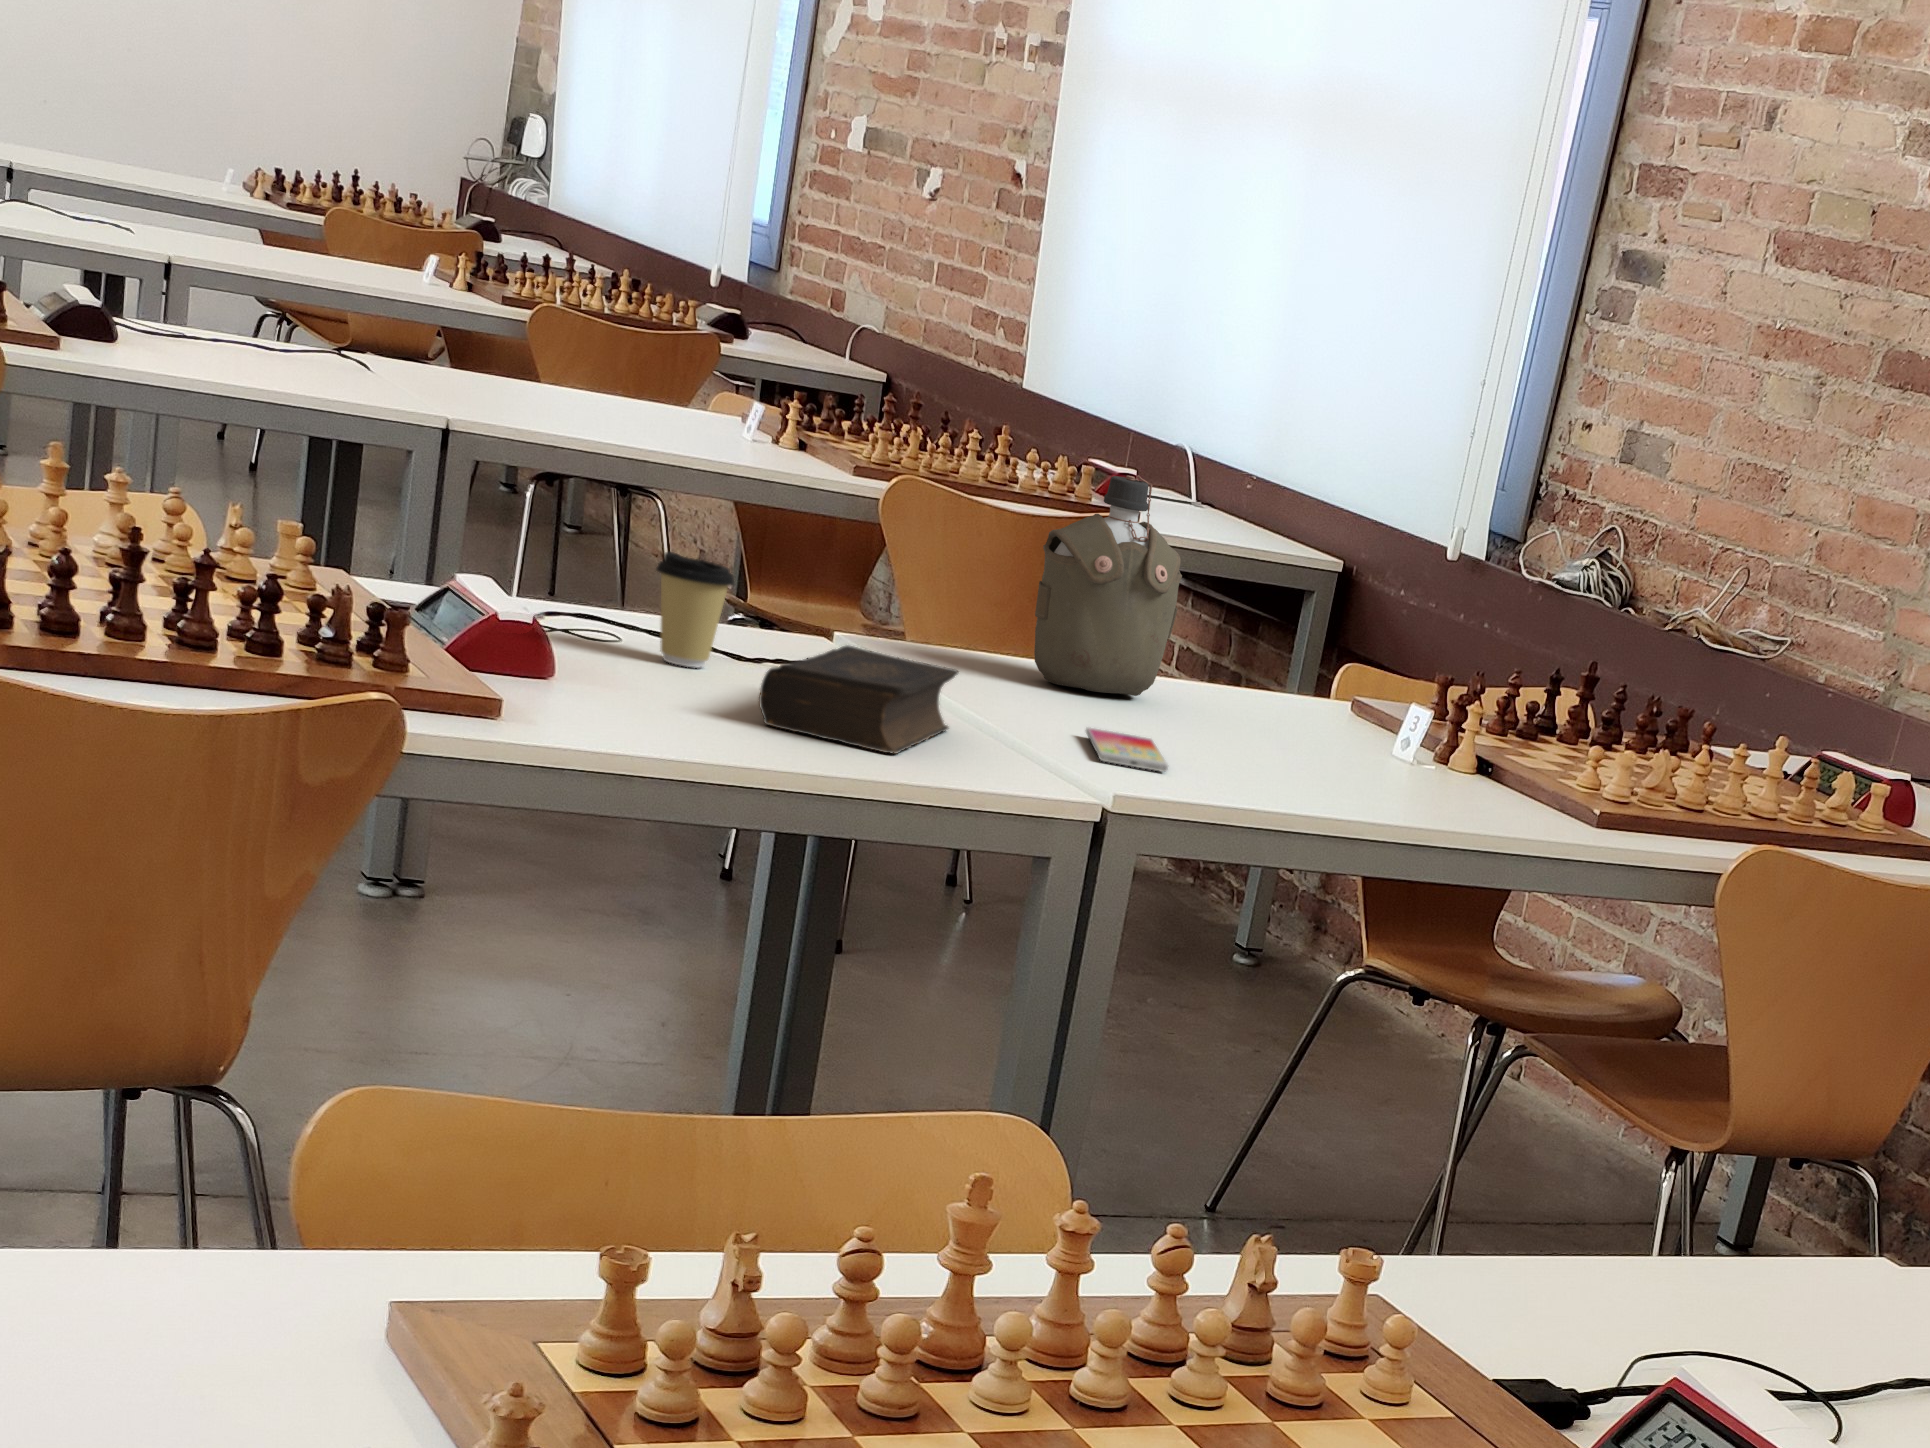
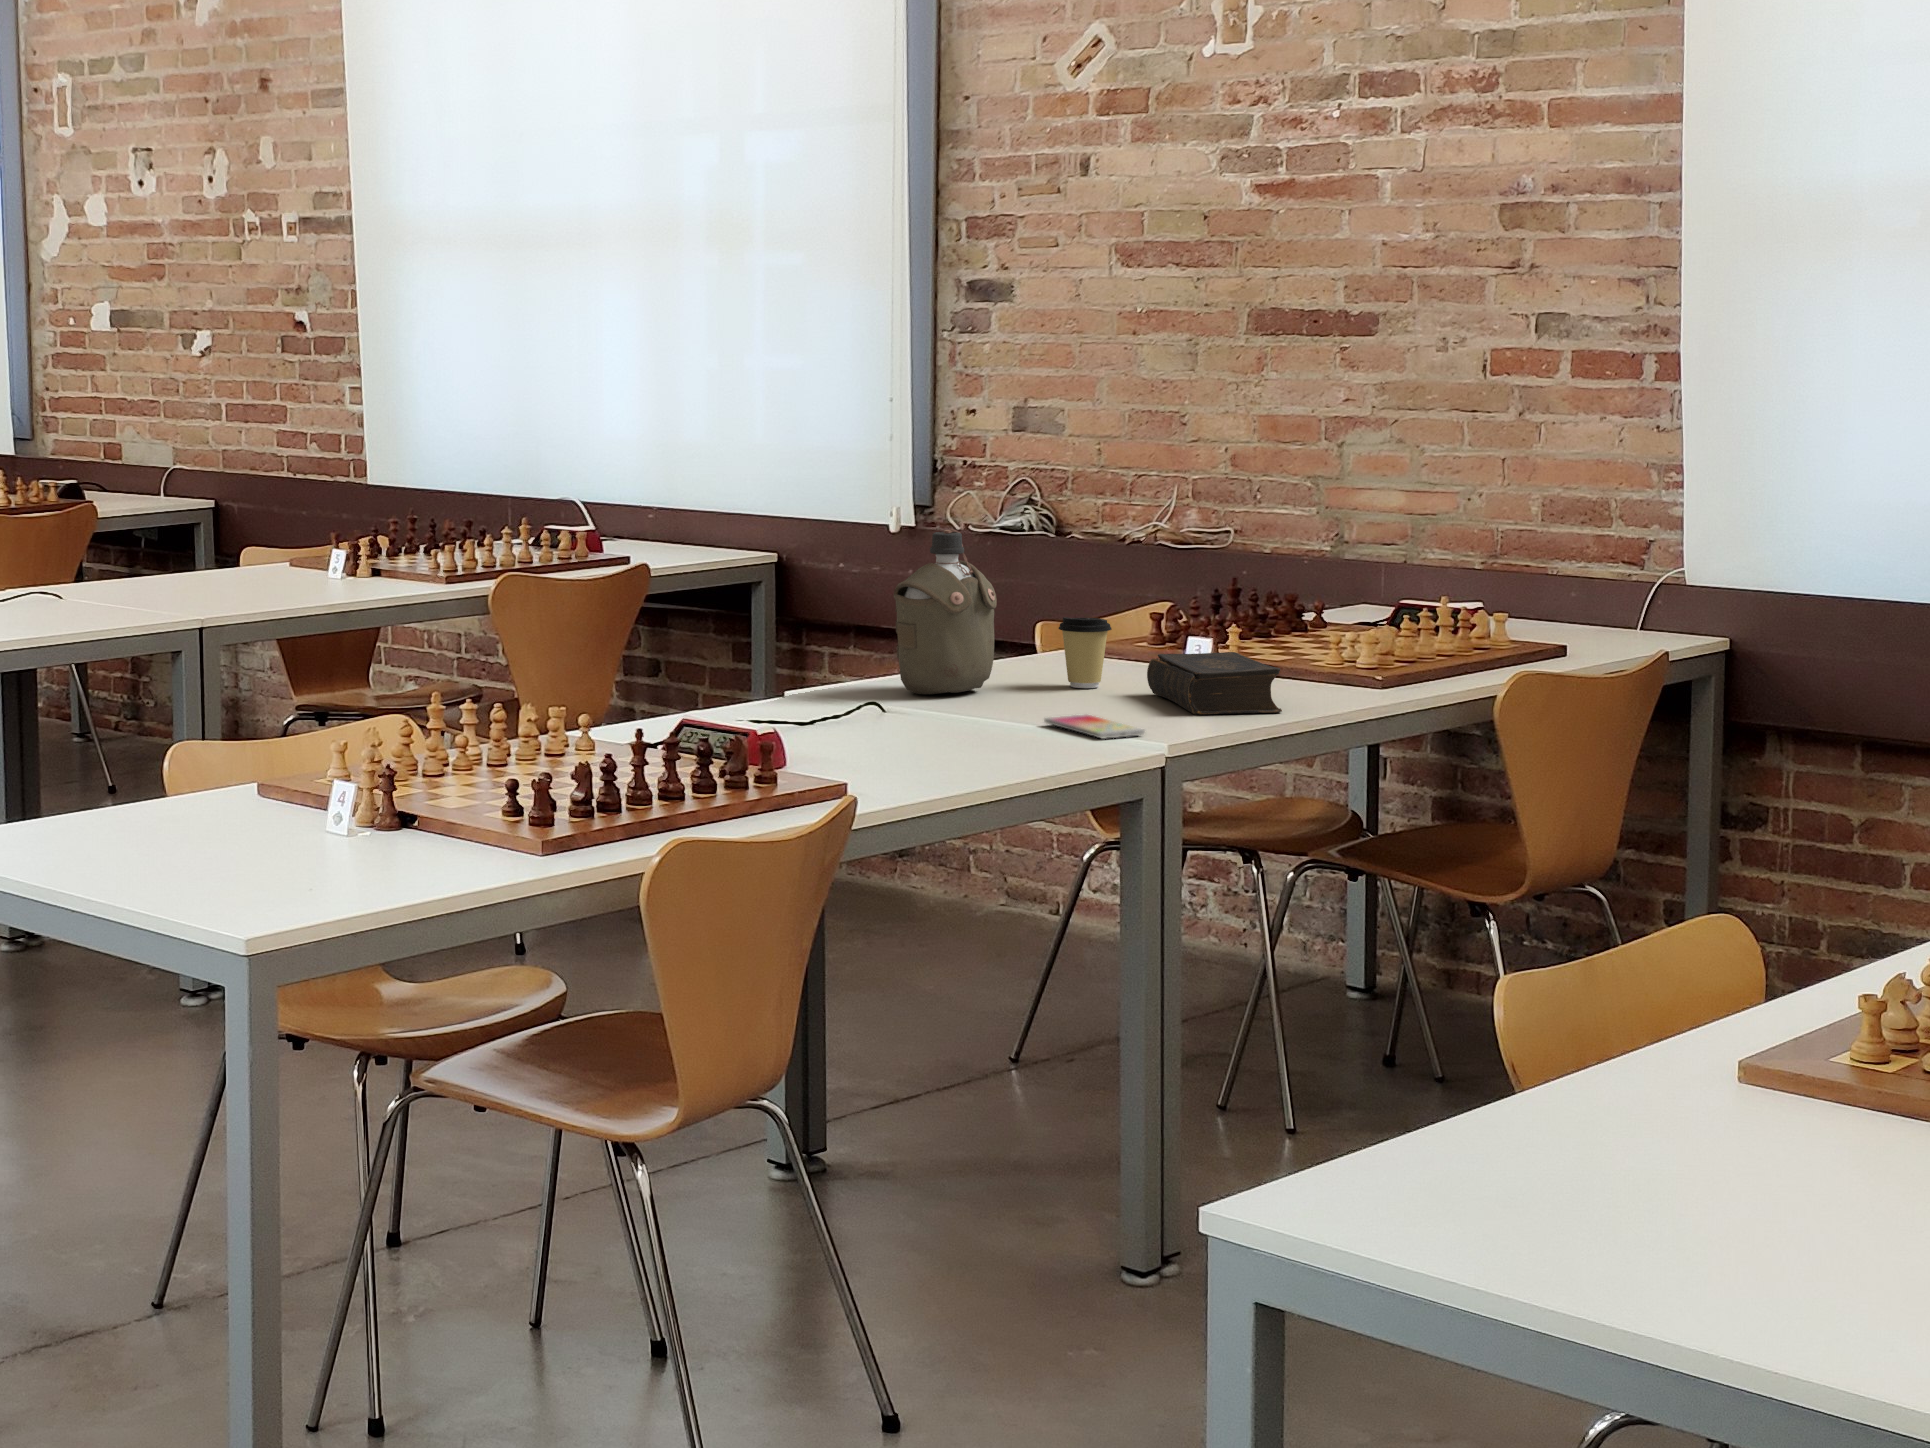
coffee cup: present [656,552,734,668] -> present [1059,617,1112,688]
book: present [759,646,958,754] -> present [1147,652,1282,714]

